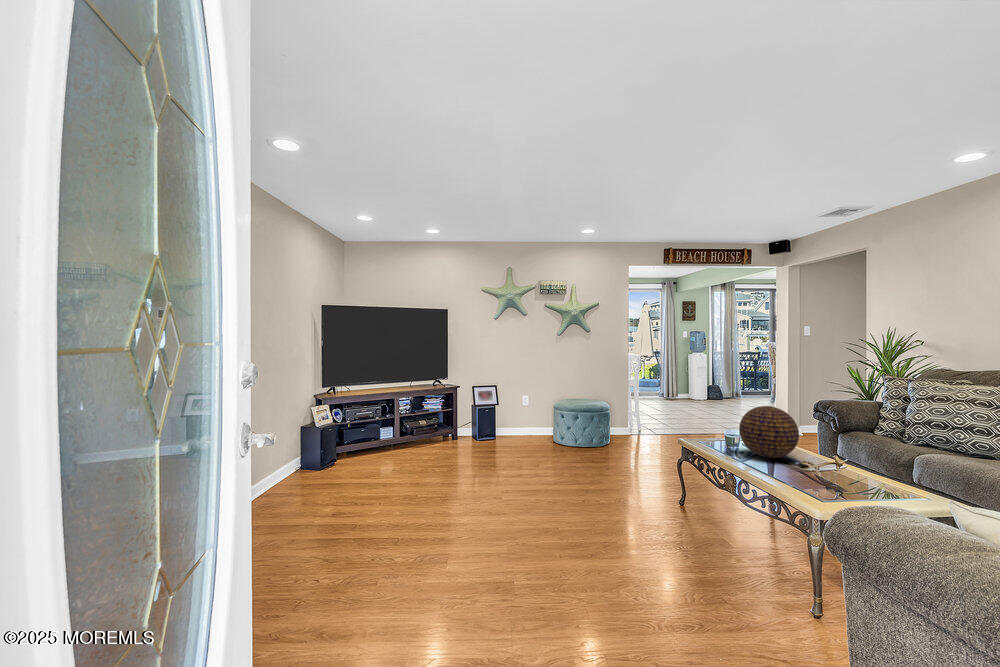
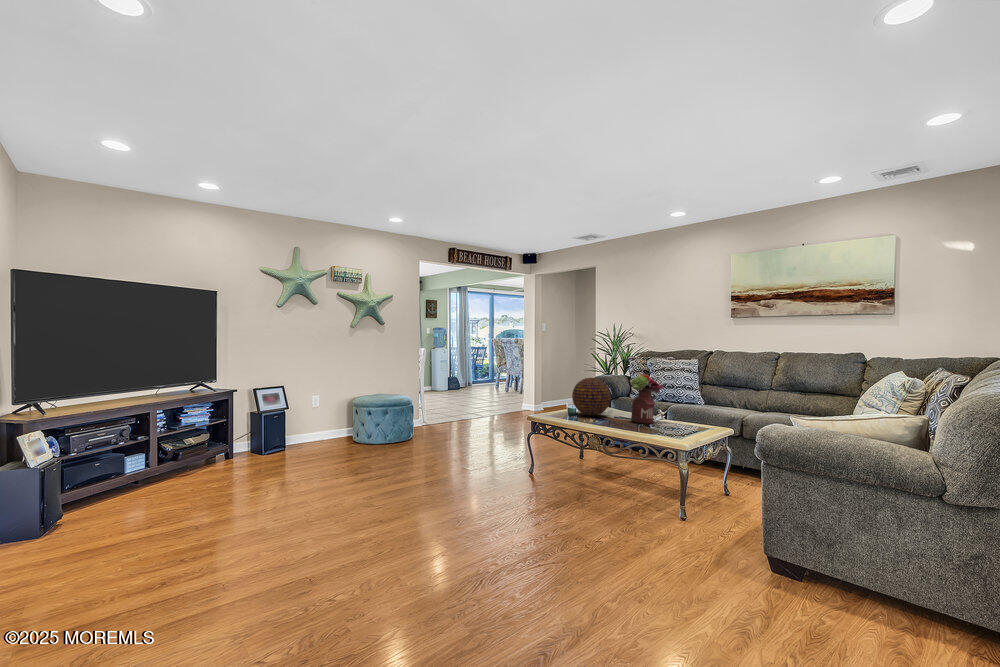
flower arrangement: none [811,410,875,486] -> present [631,374,663,424]

